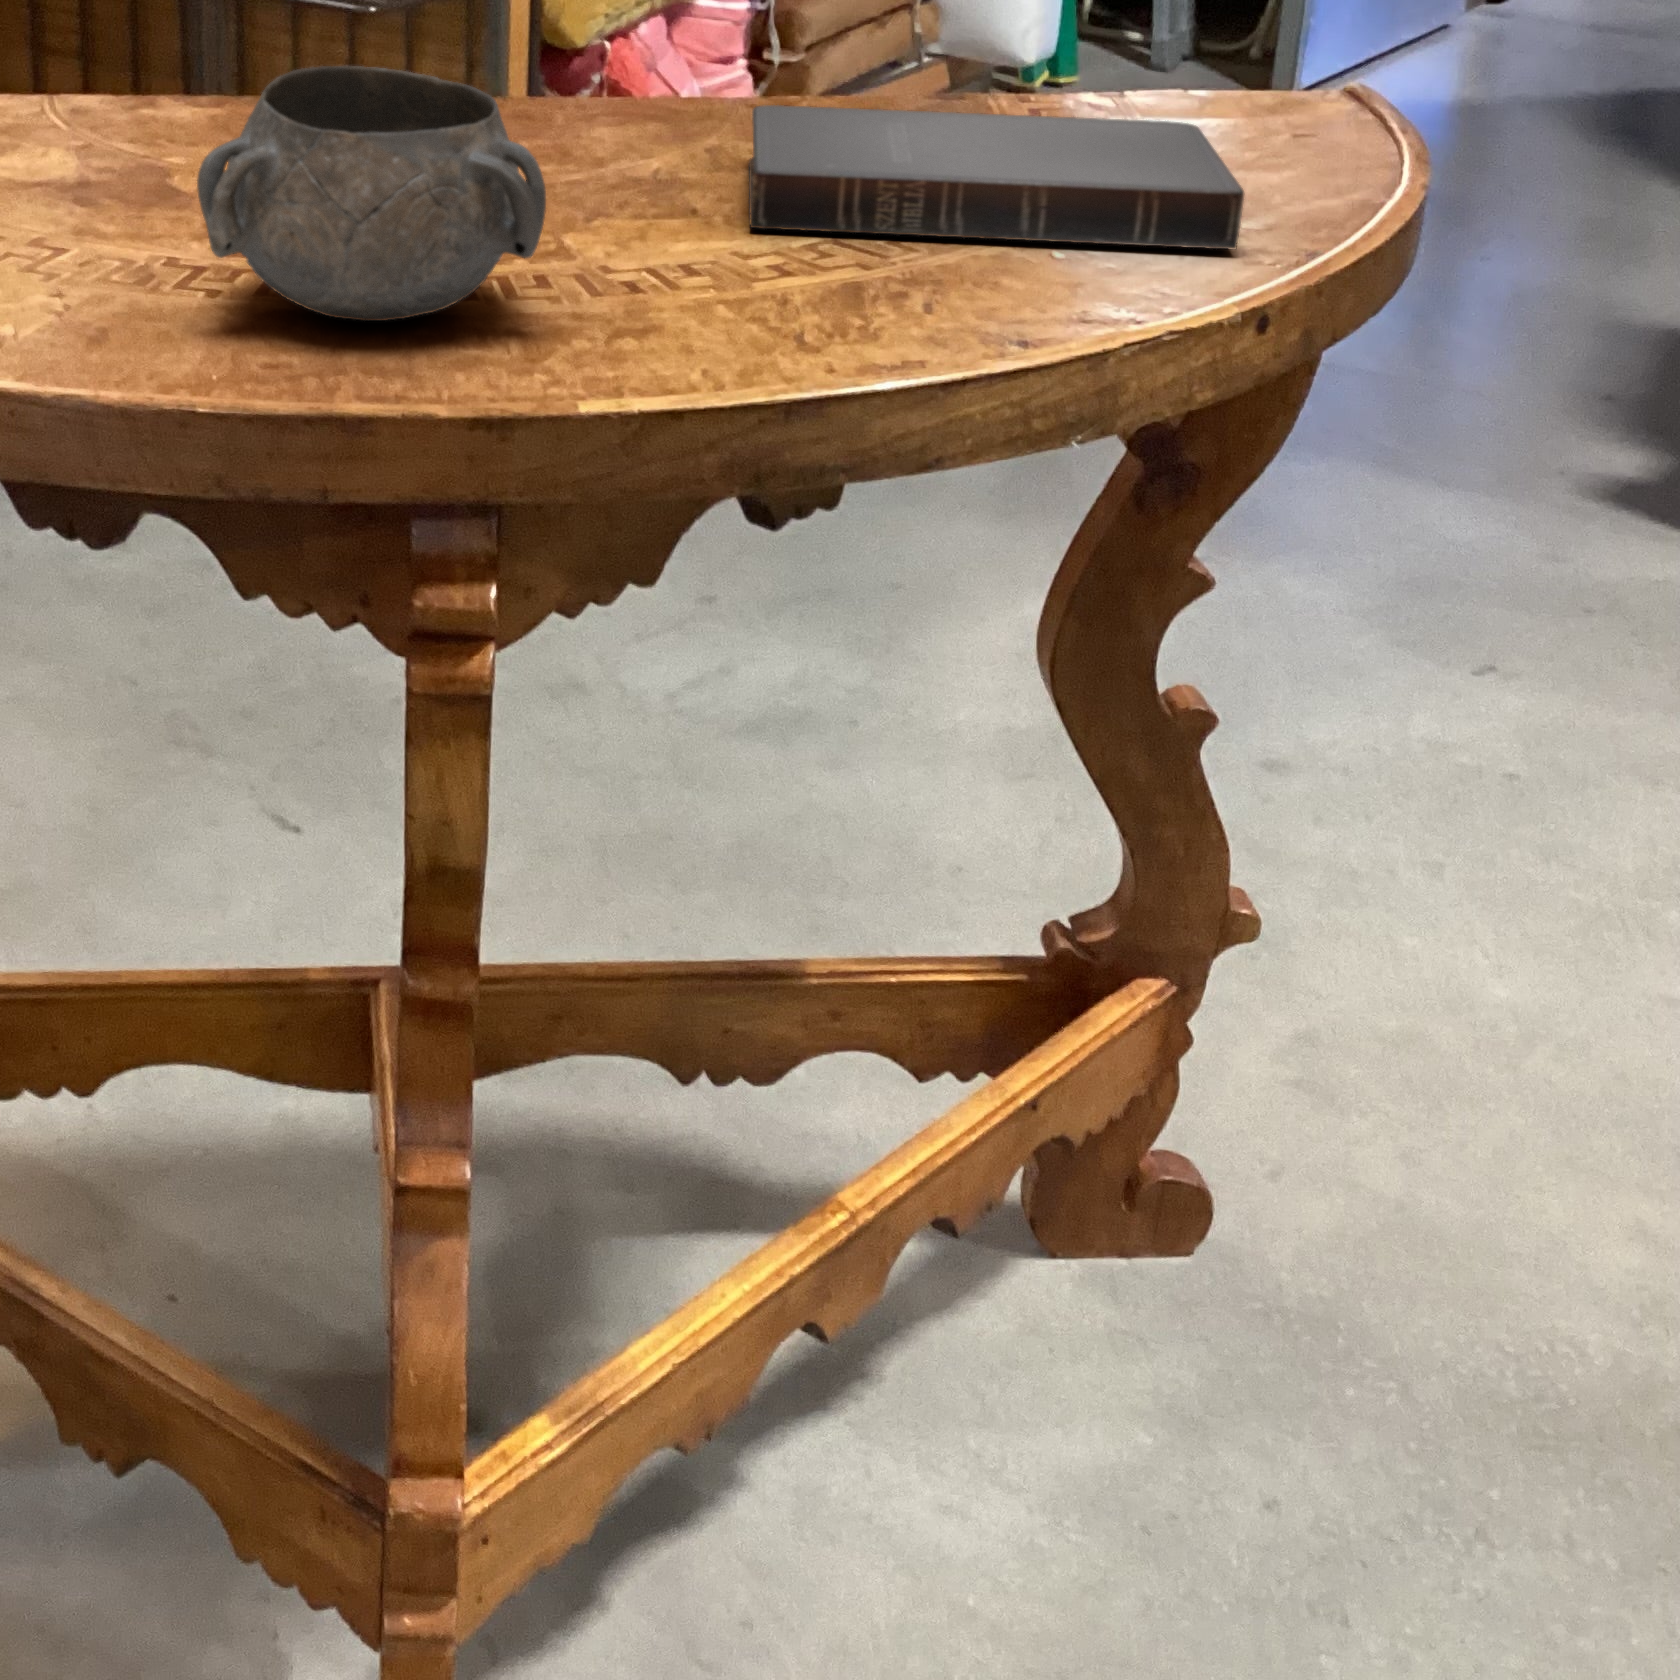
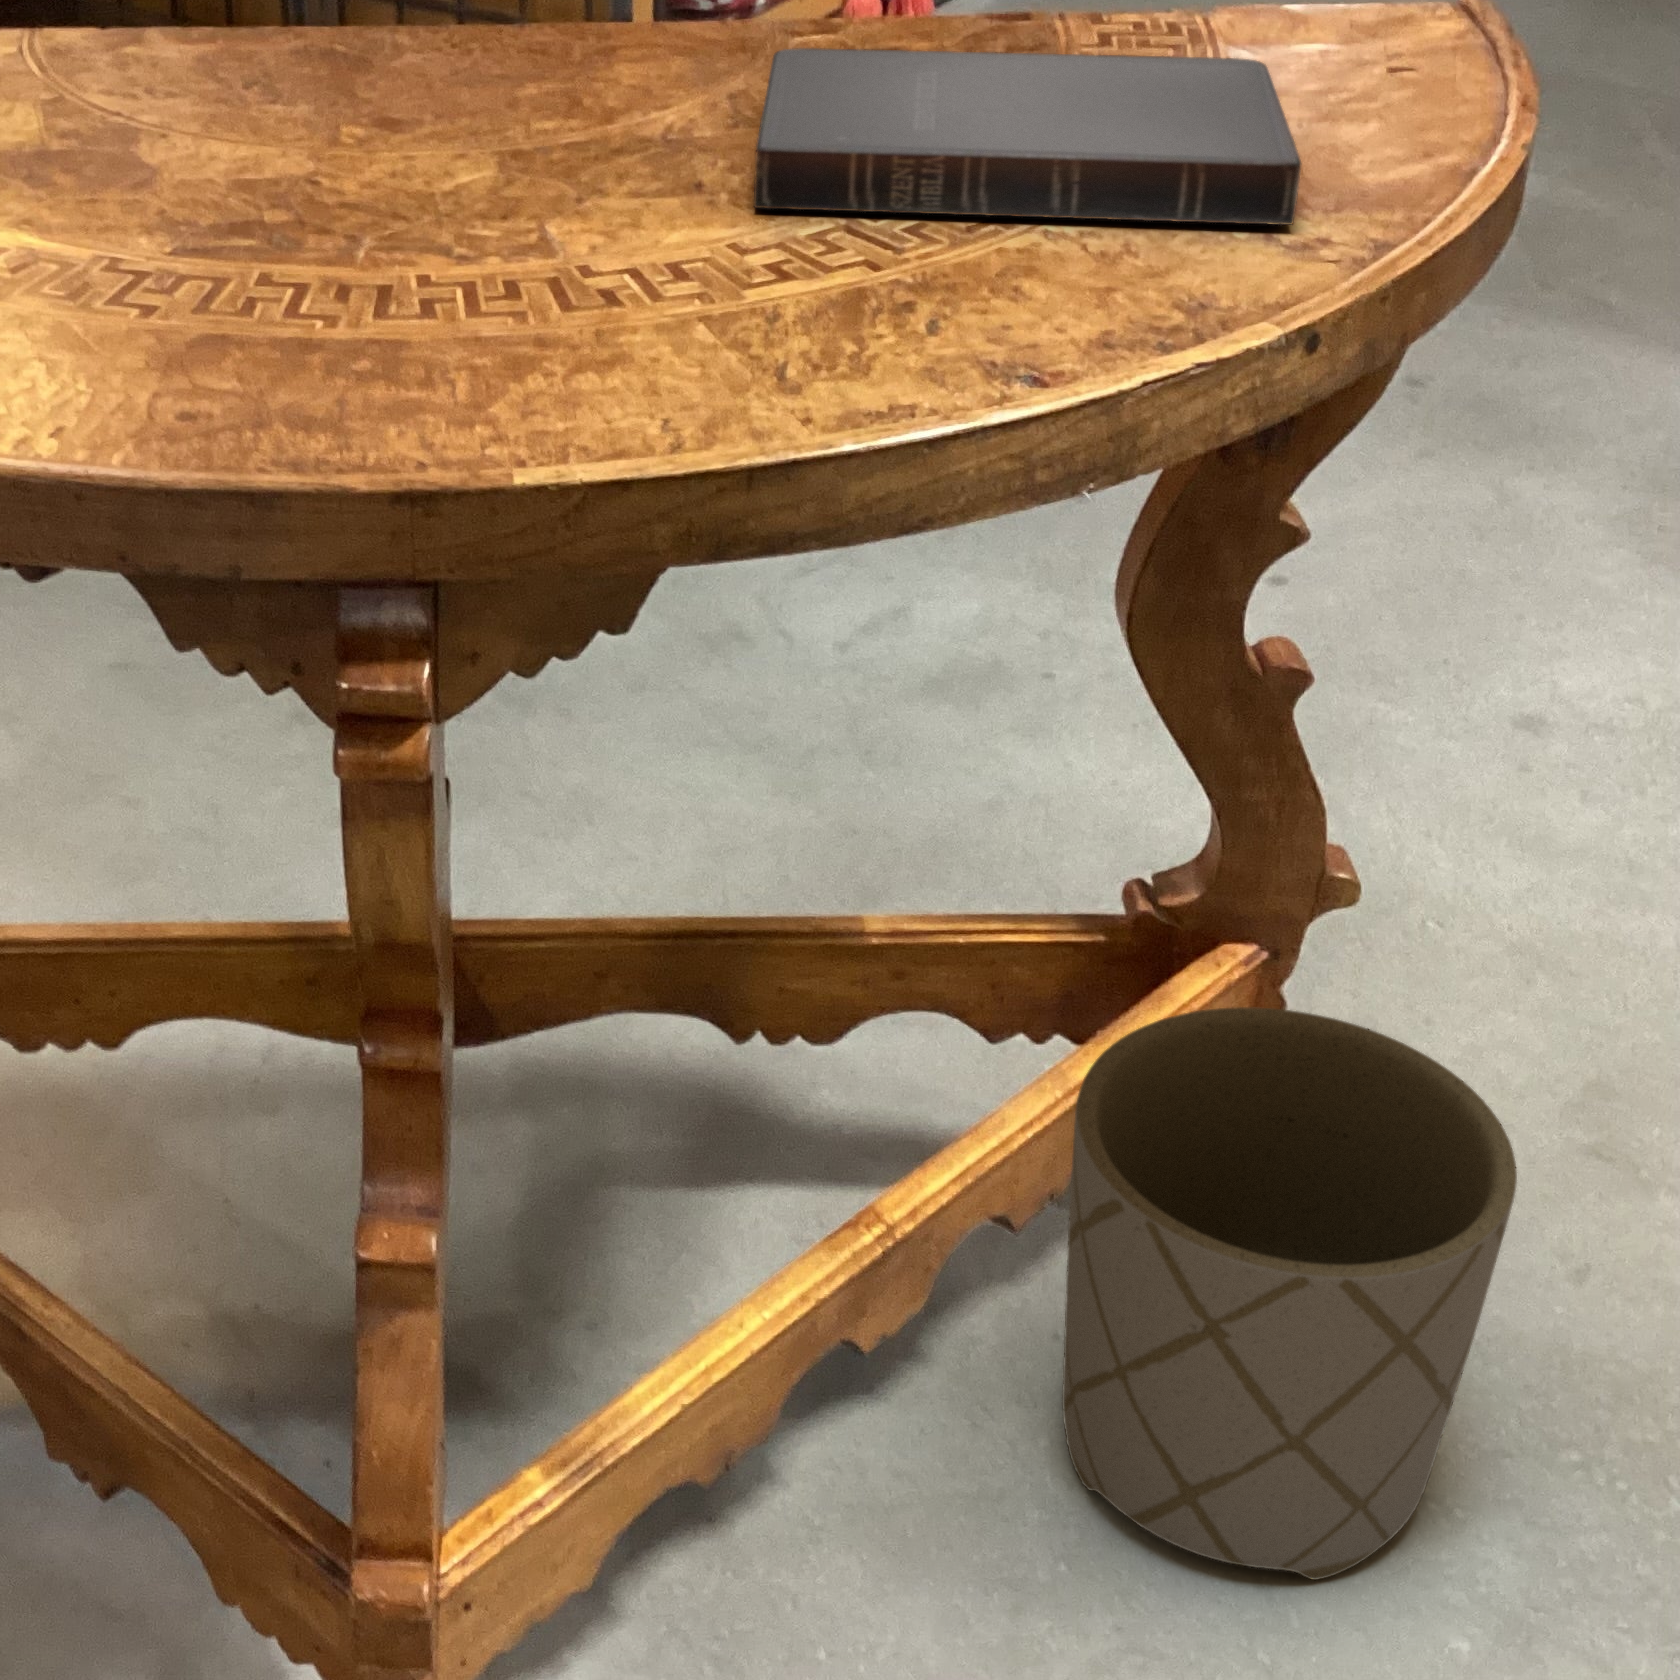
decorative bowl: present [197,66,546,321] -> none [111,71,493,357]
planter: none [1003,1024,1430,1558] -> present [1062,1007,1517,1580]

